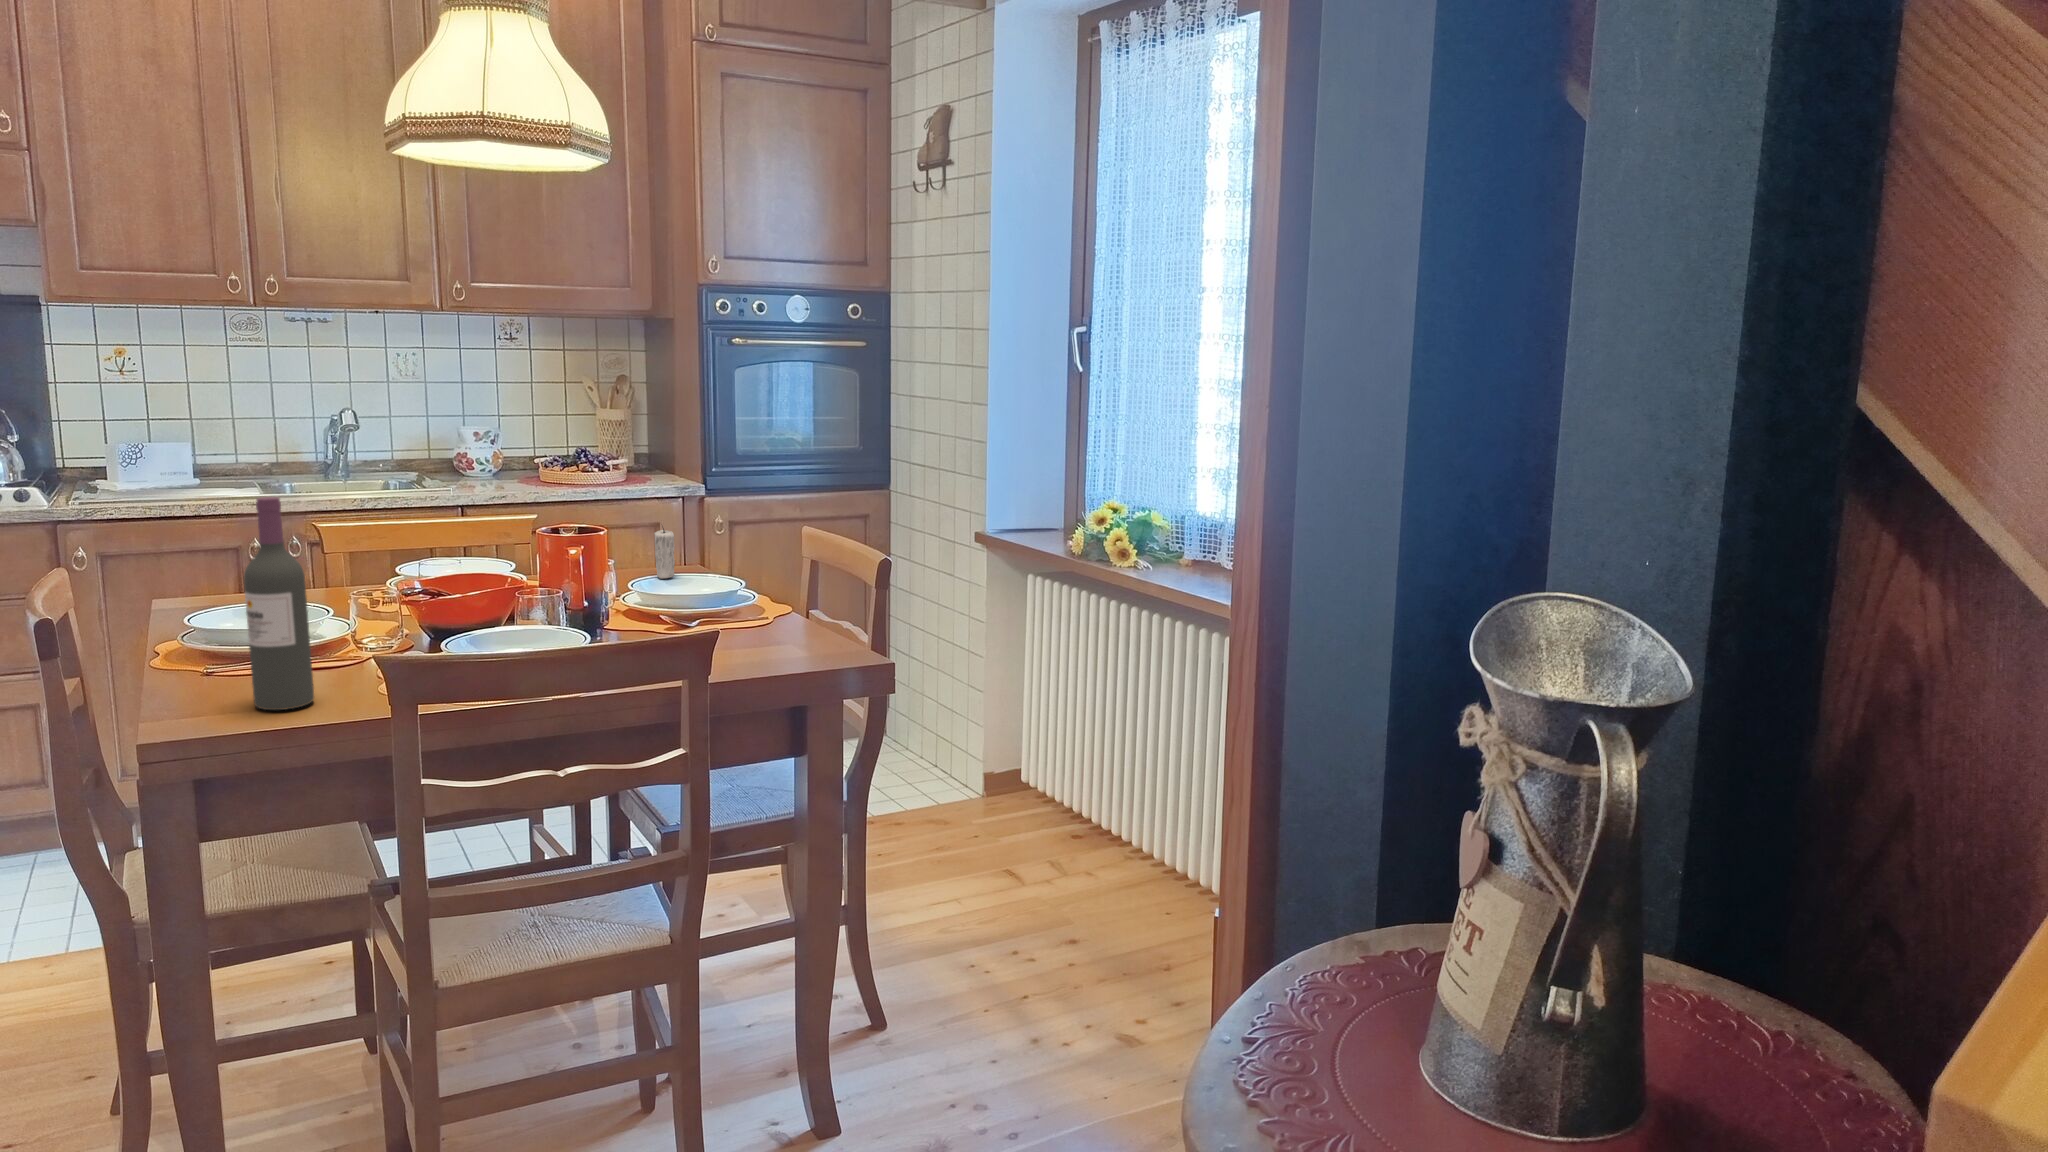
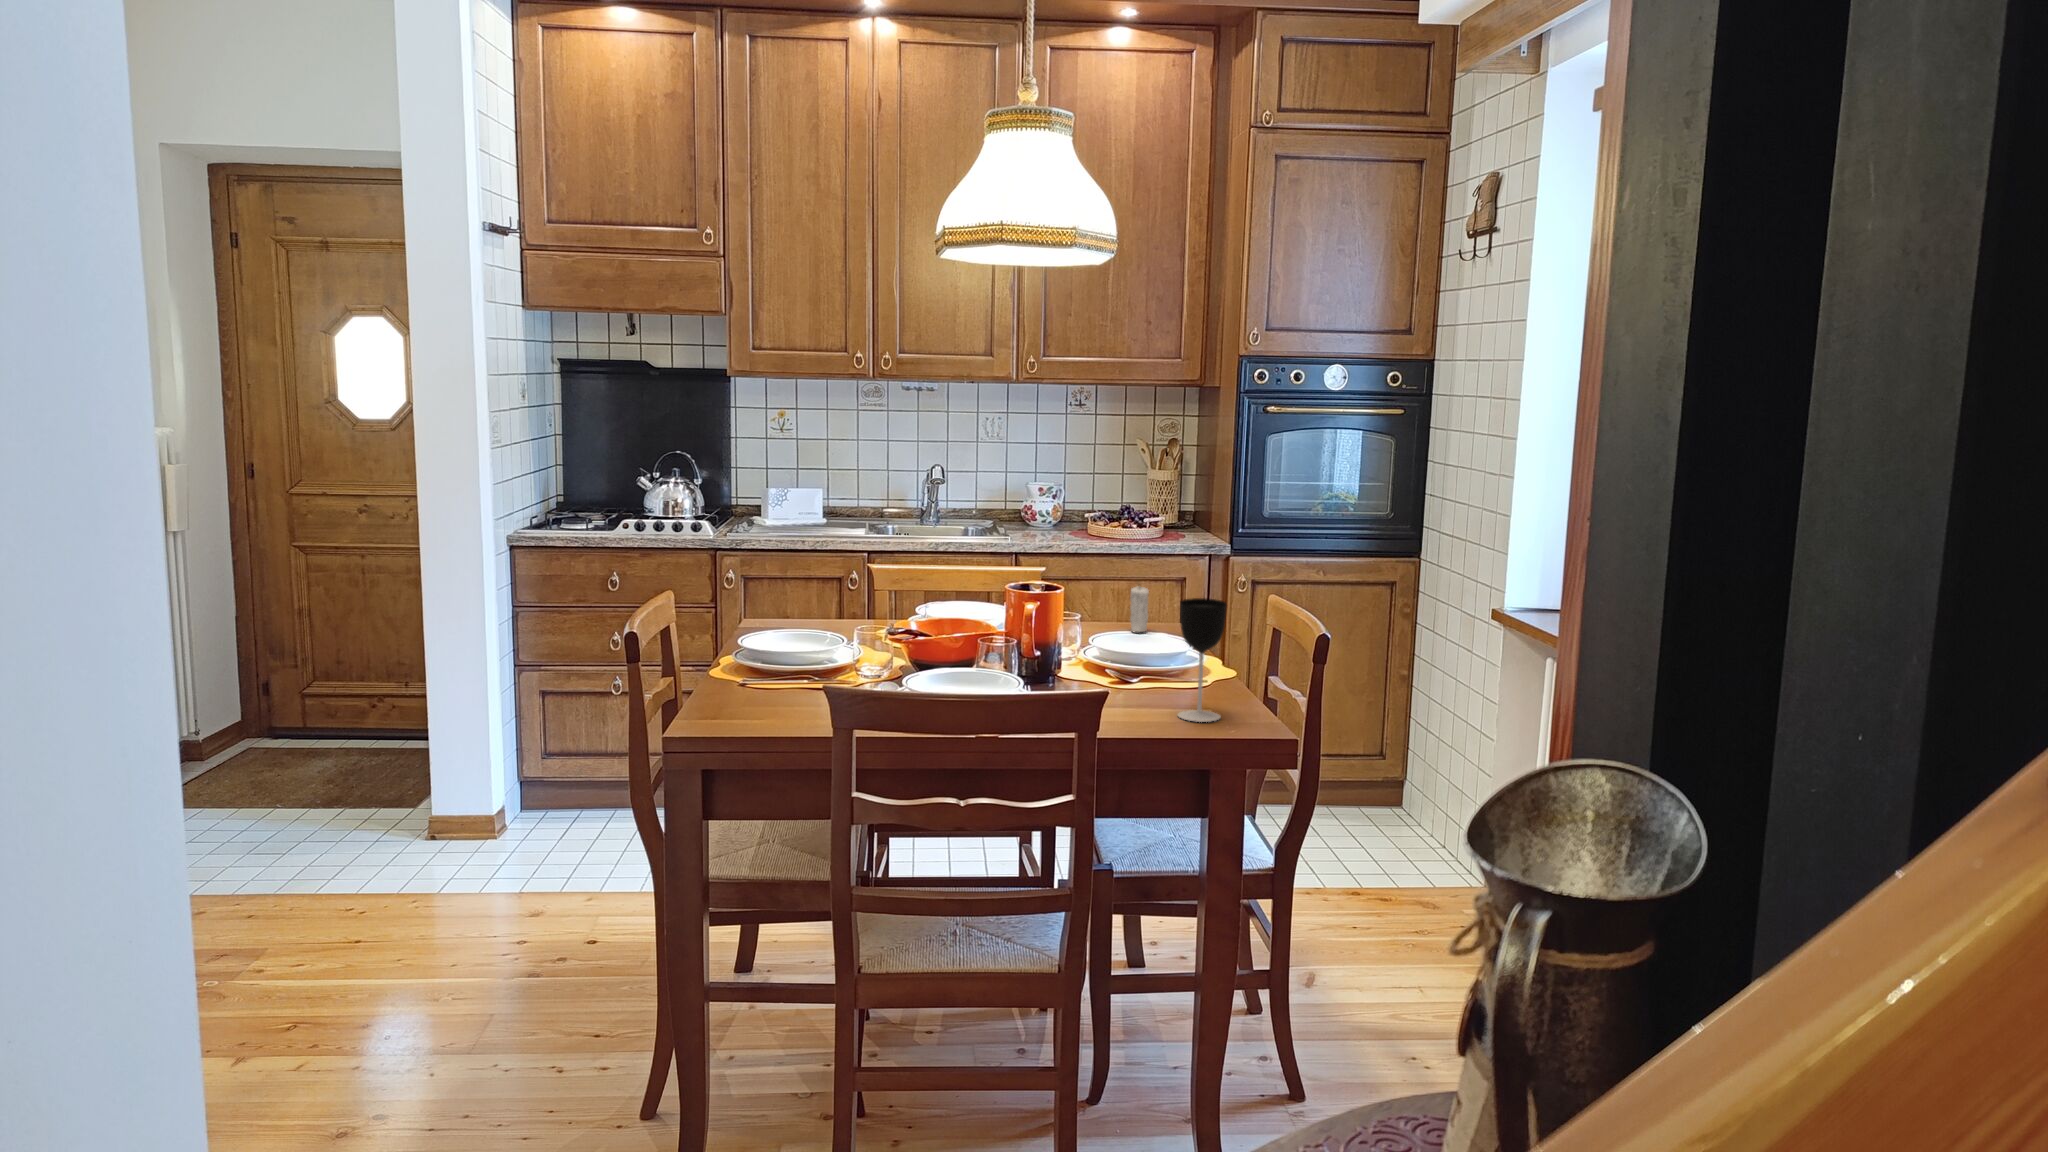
wine bottle: present [244,497,314,710] -> none [725,538,774,721]
wine glass: none [755,533,802,655] -> present [1178,598,1227,722]

